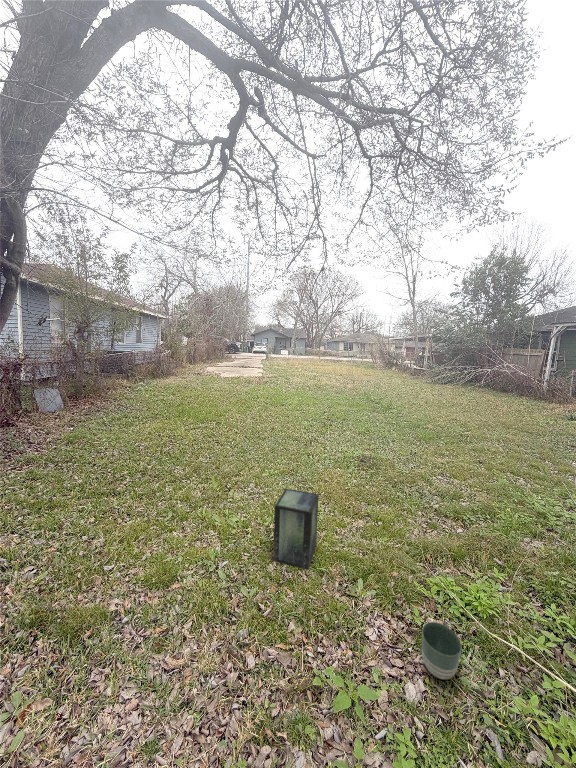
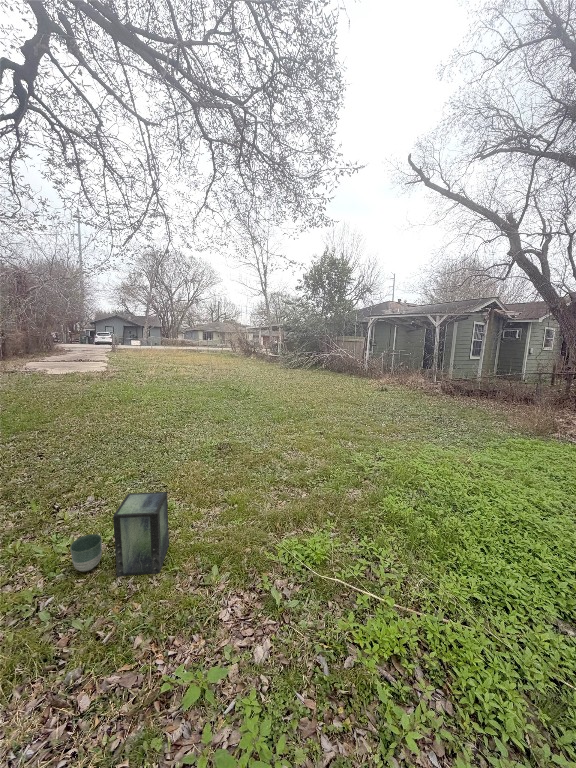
planter: present [422,622,462,680] -> present [70,534,102,571]

